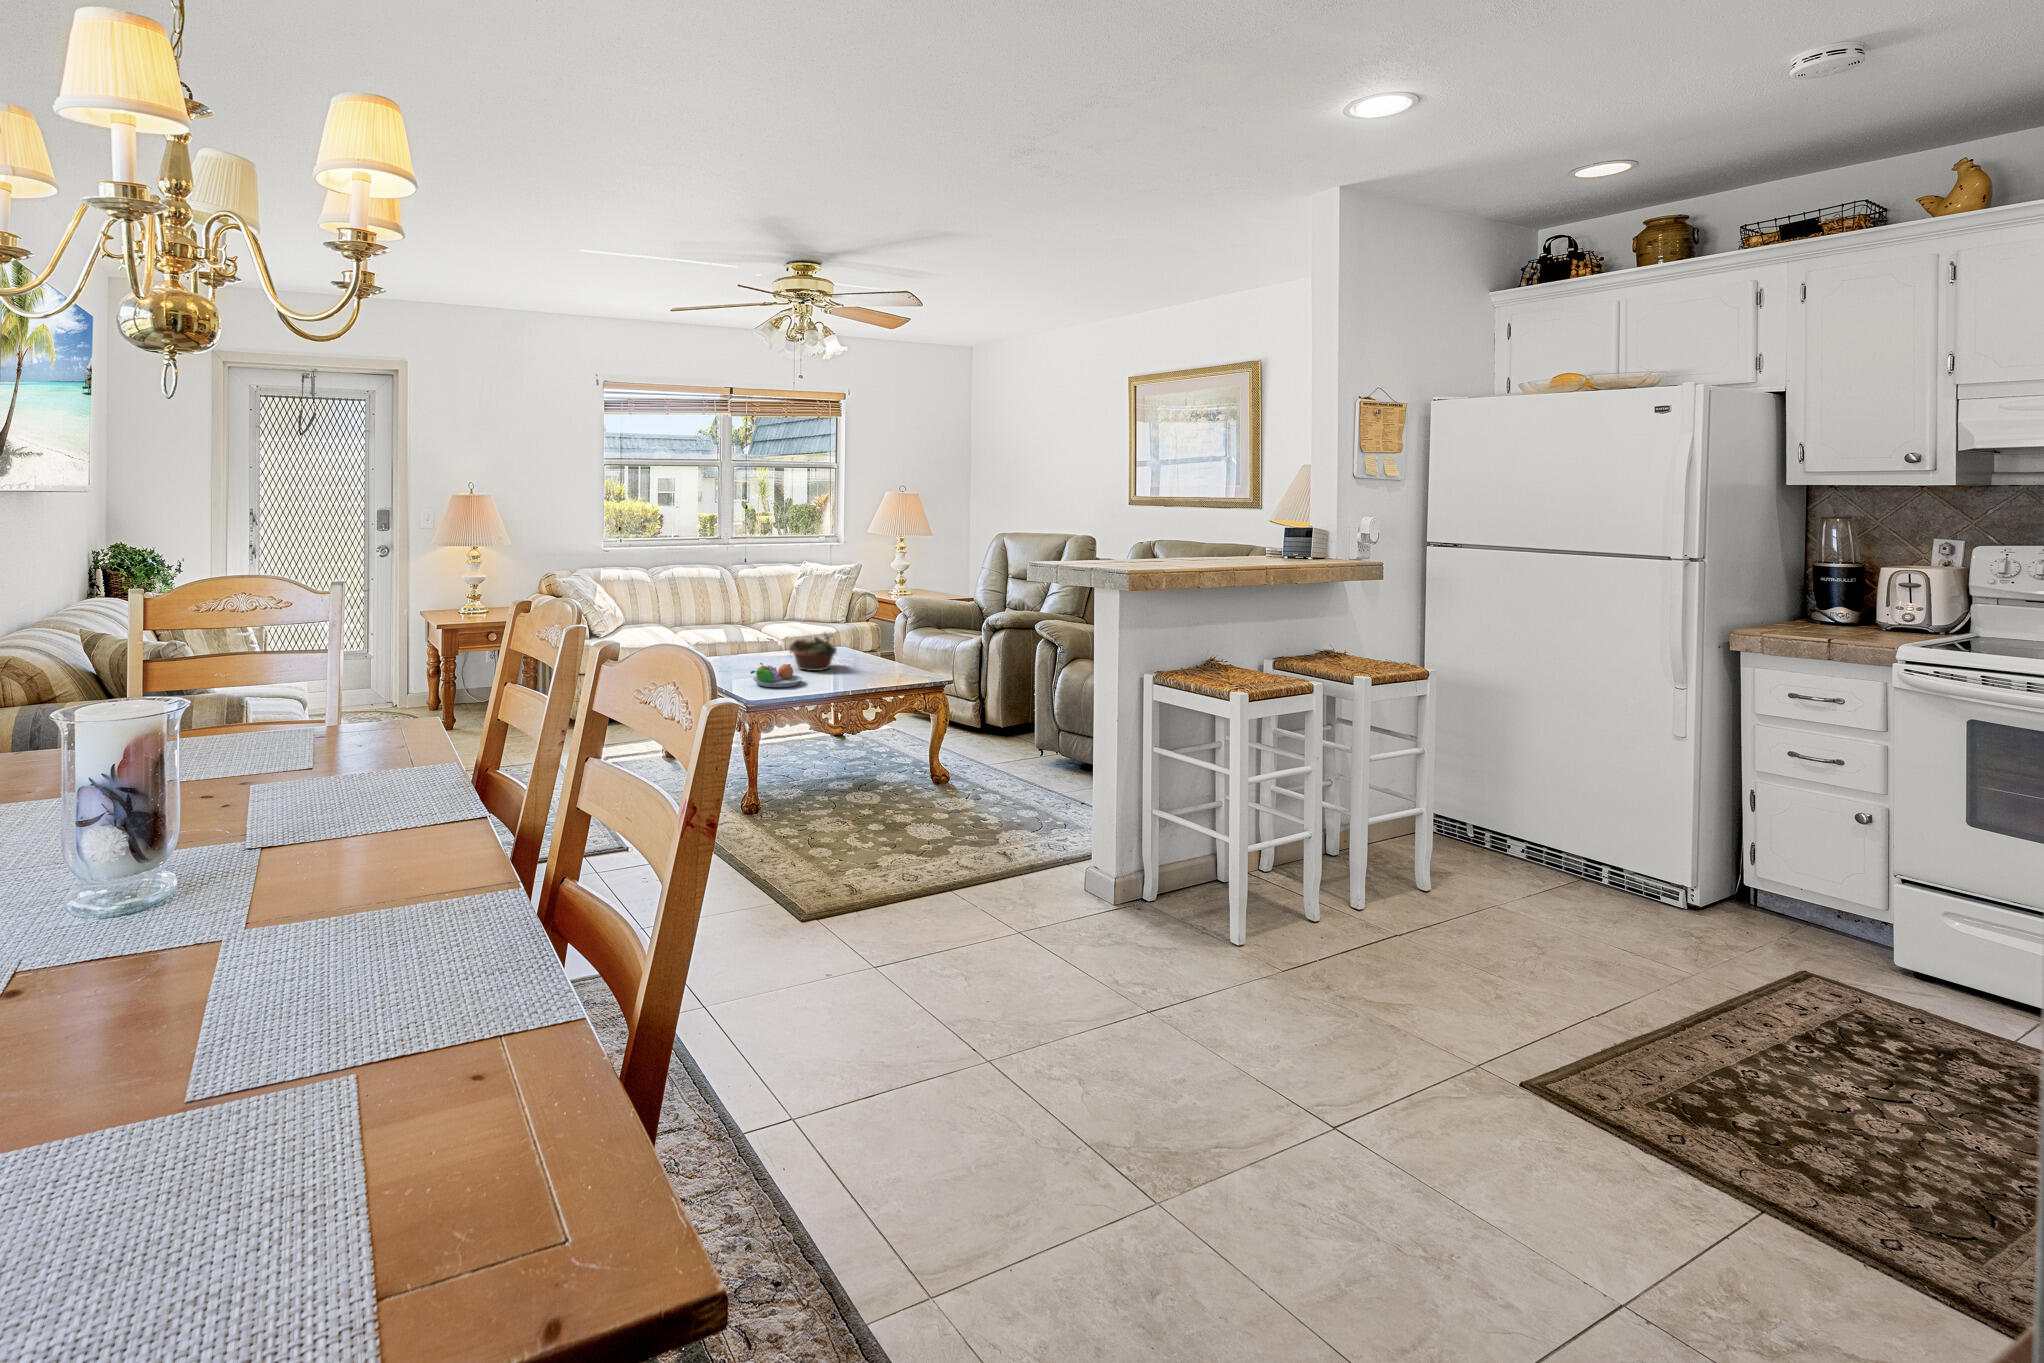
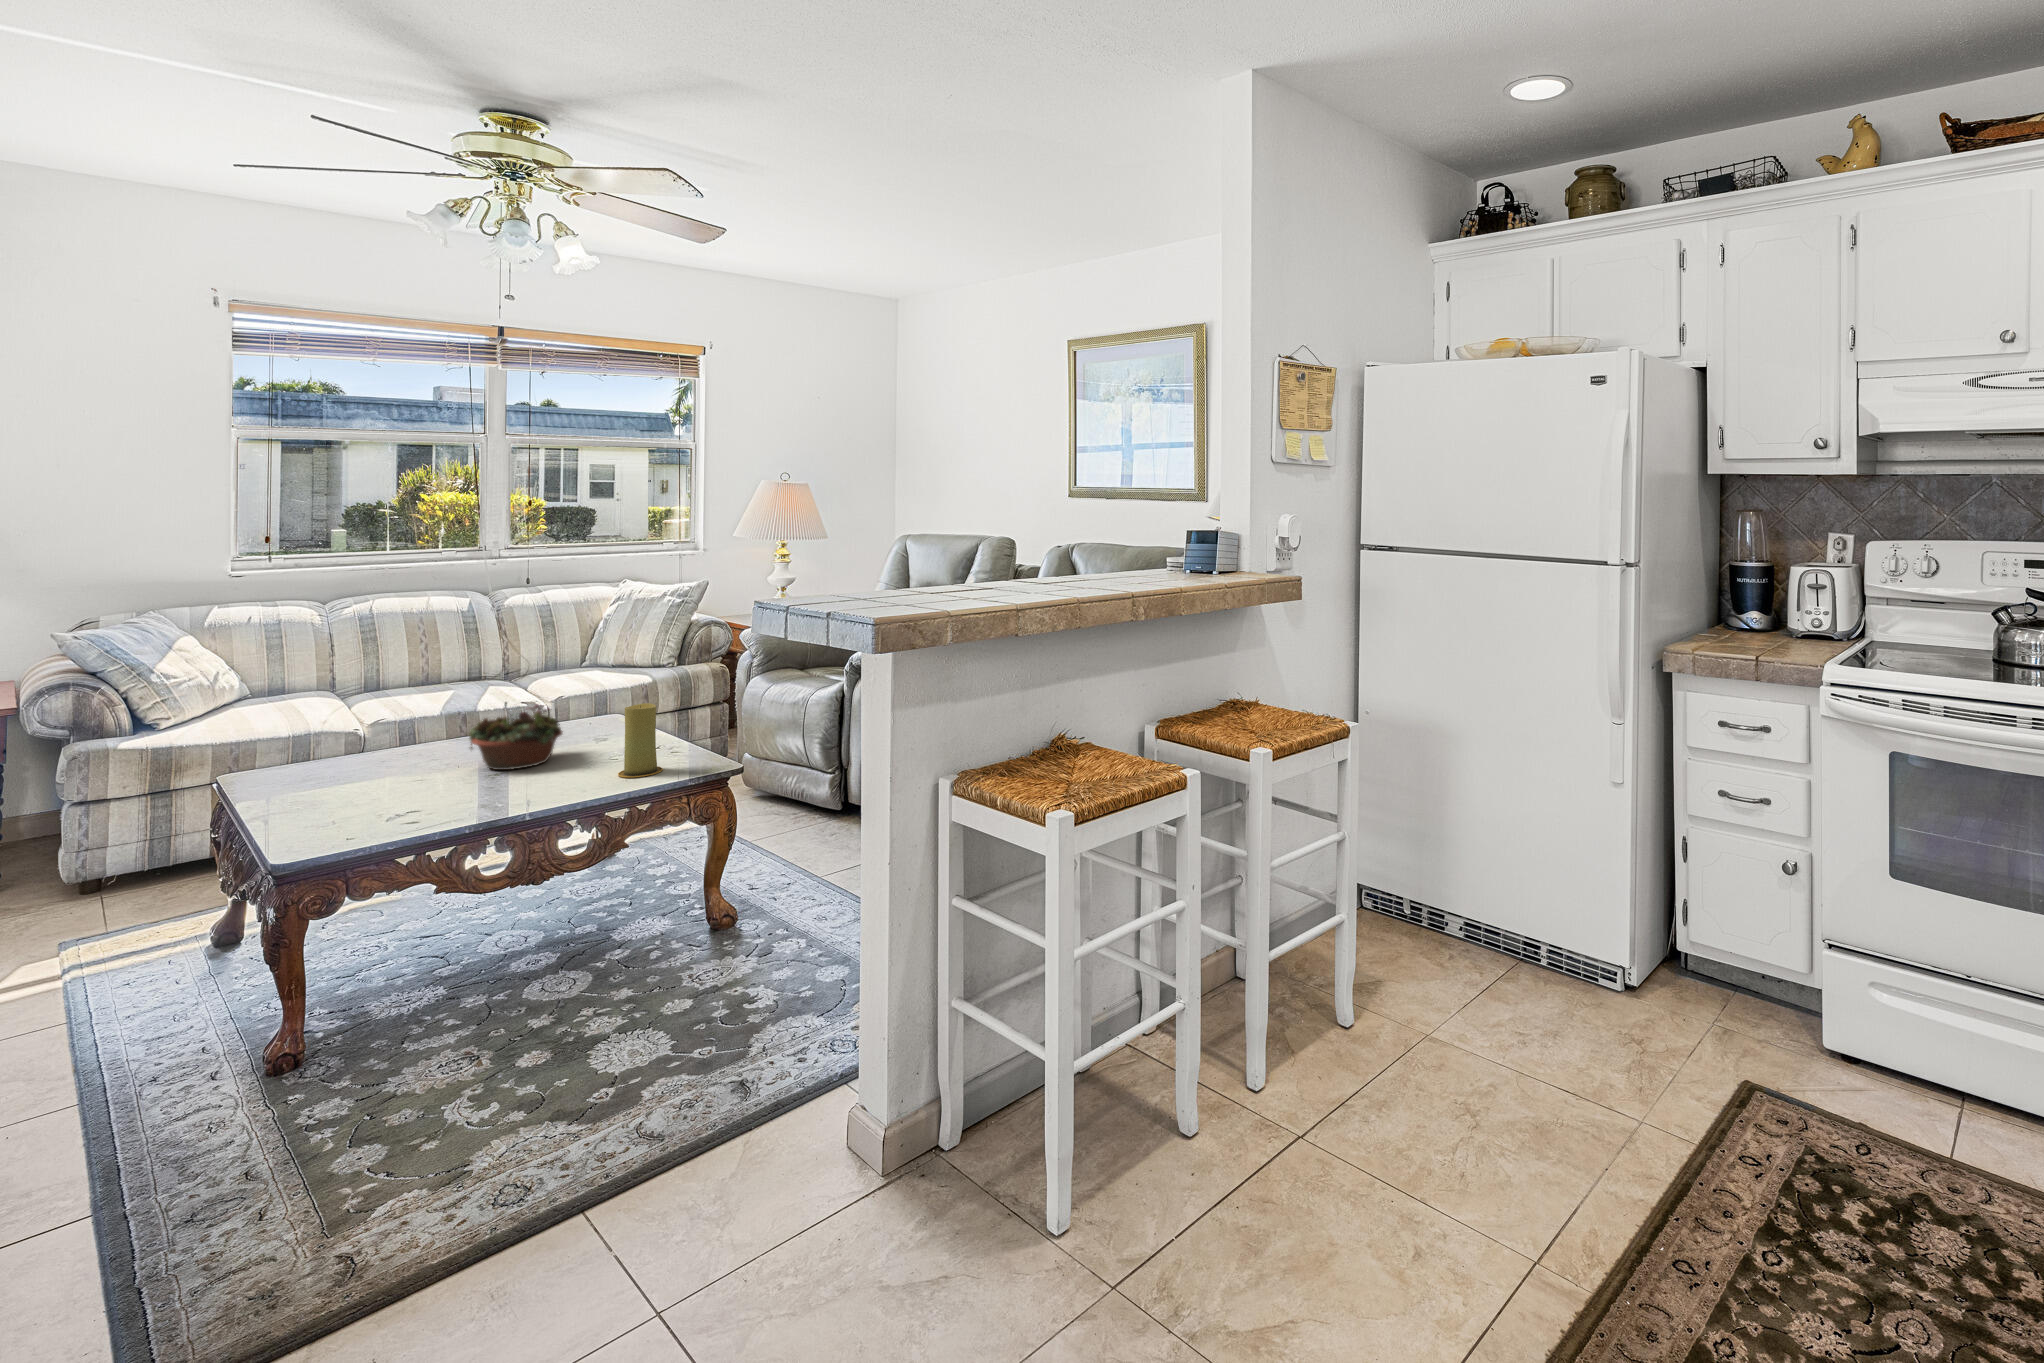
candle: none [878,635,903,680] -> present [618,703,663,778]
fruit bowl: present [751,663,803,687] -> none [336,768,461,817]

